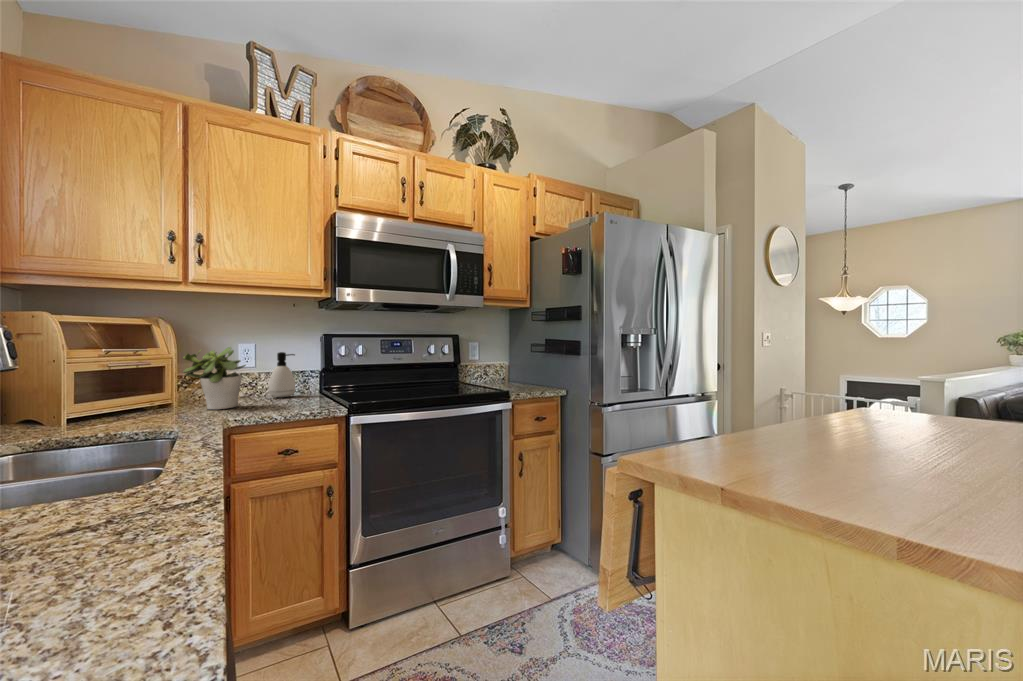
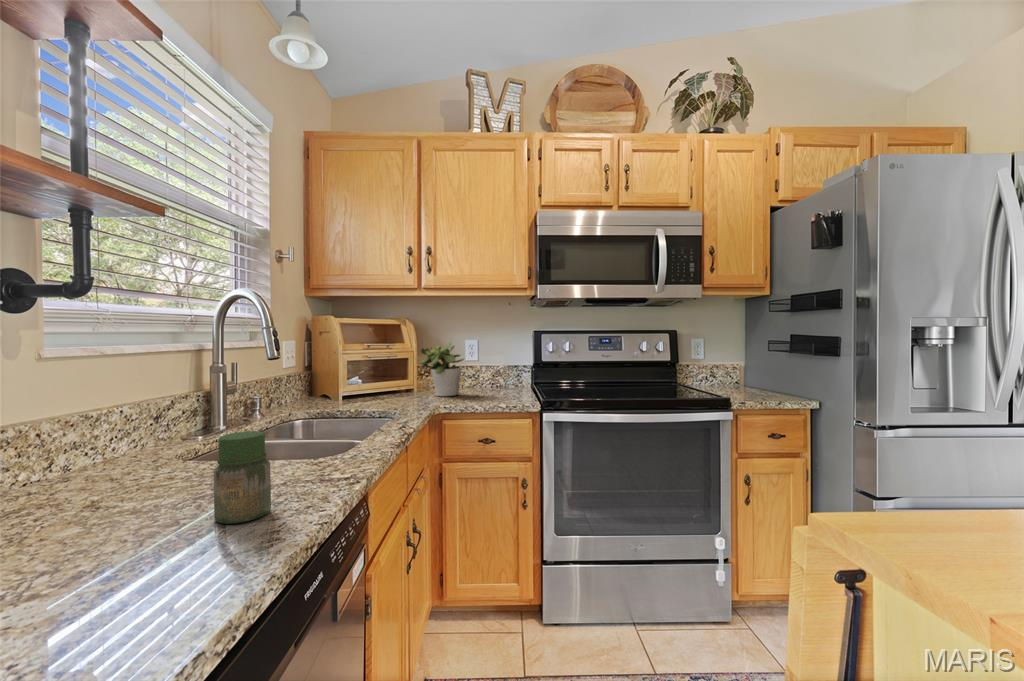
soap dispenser: present [268,352,295,397] -> none [489,348,511,389]
jar: none [69,450,147,563] -> present [213,431,271,524]

